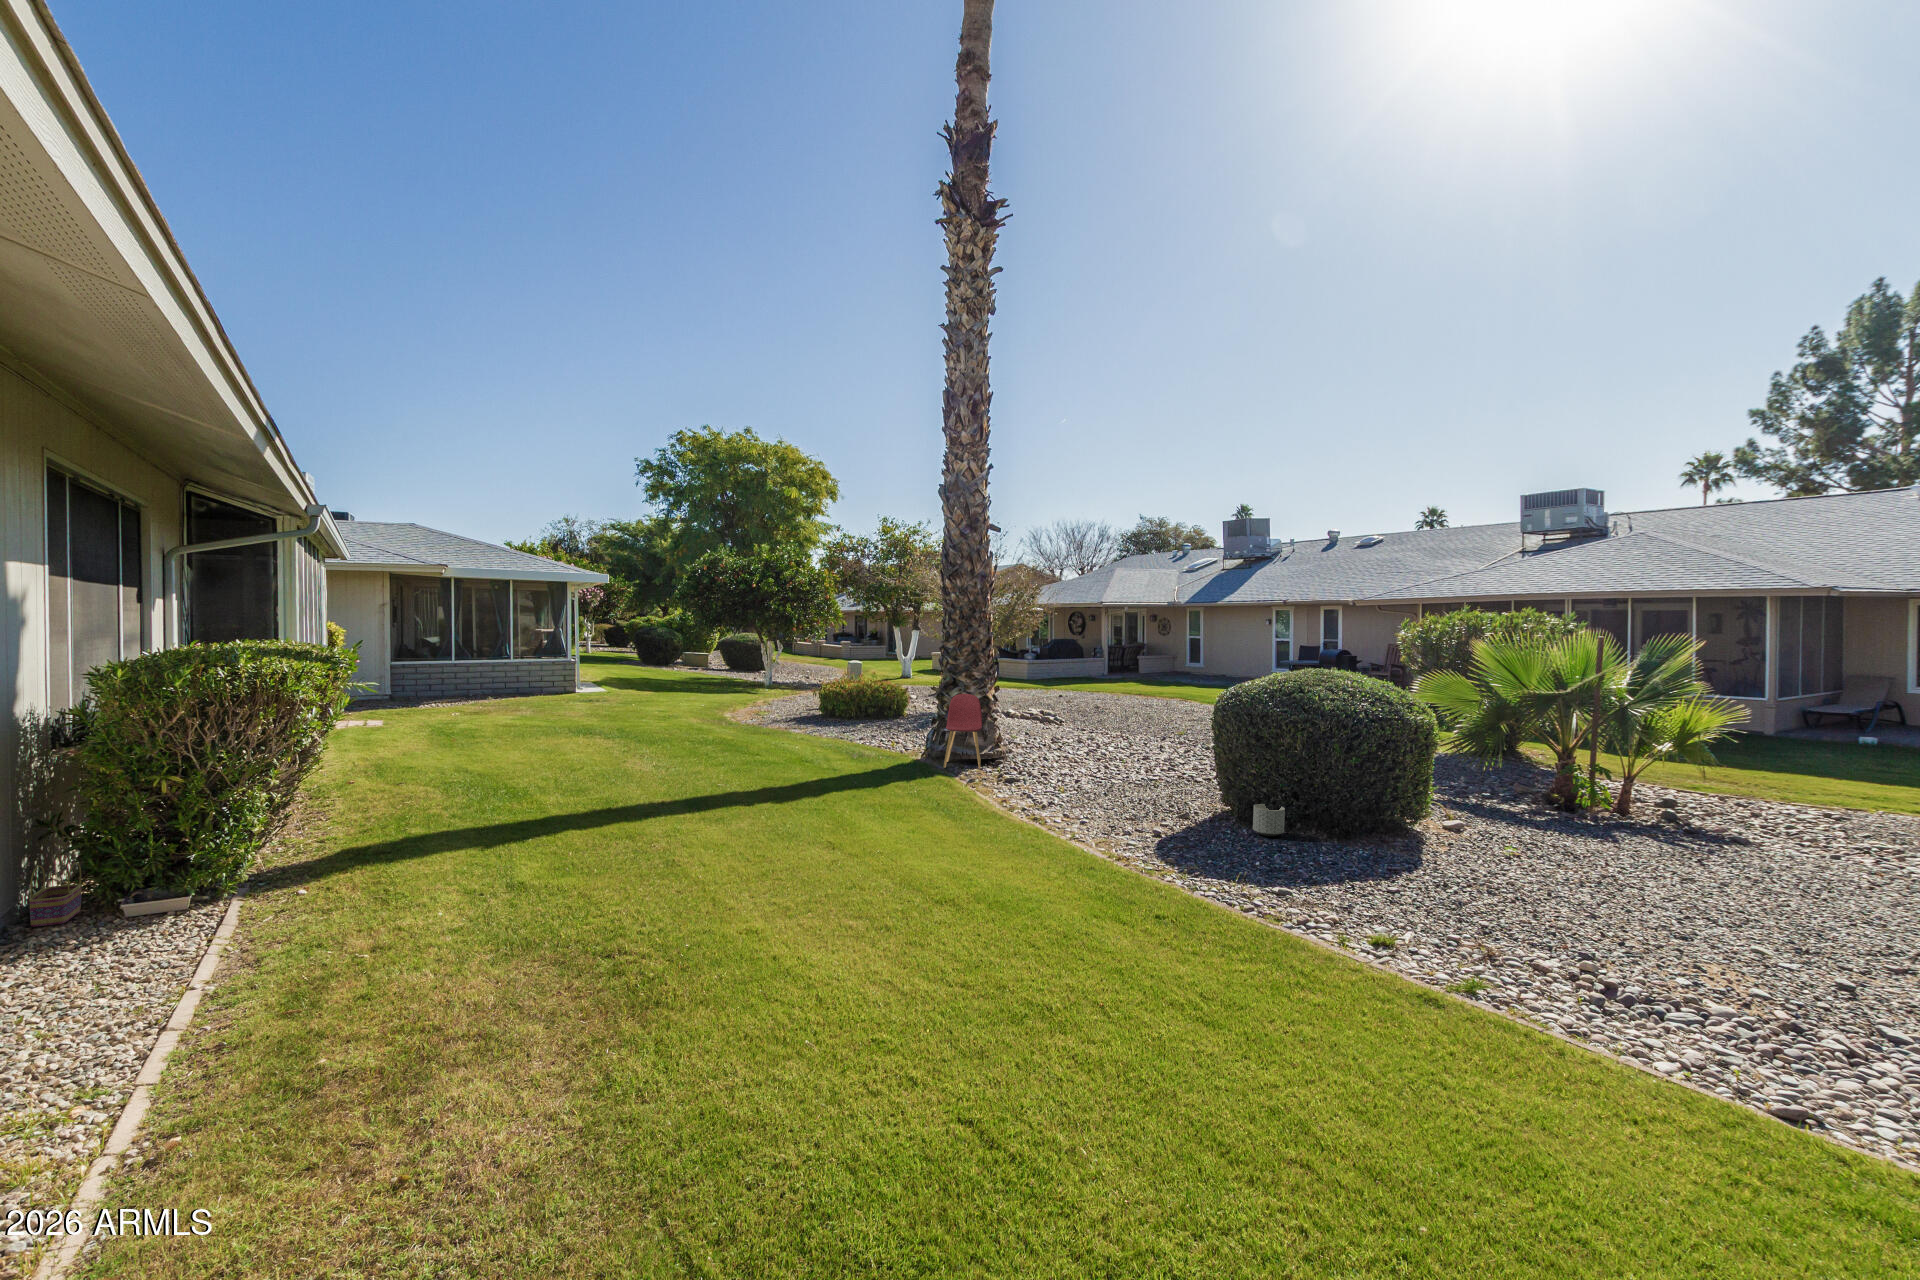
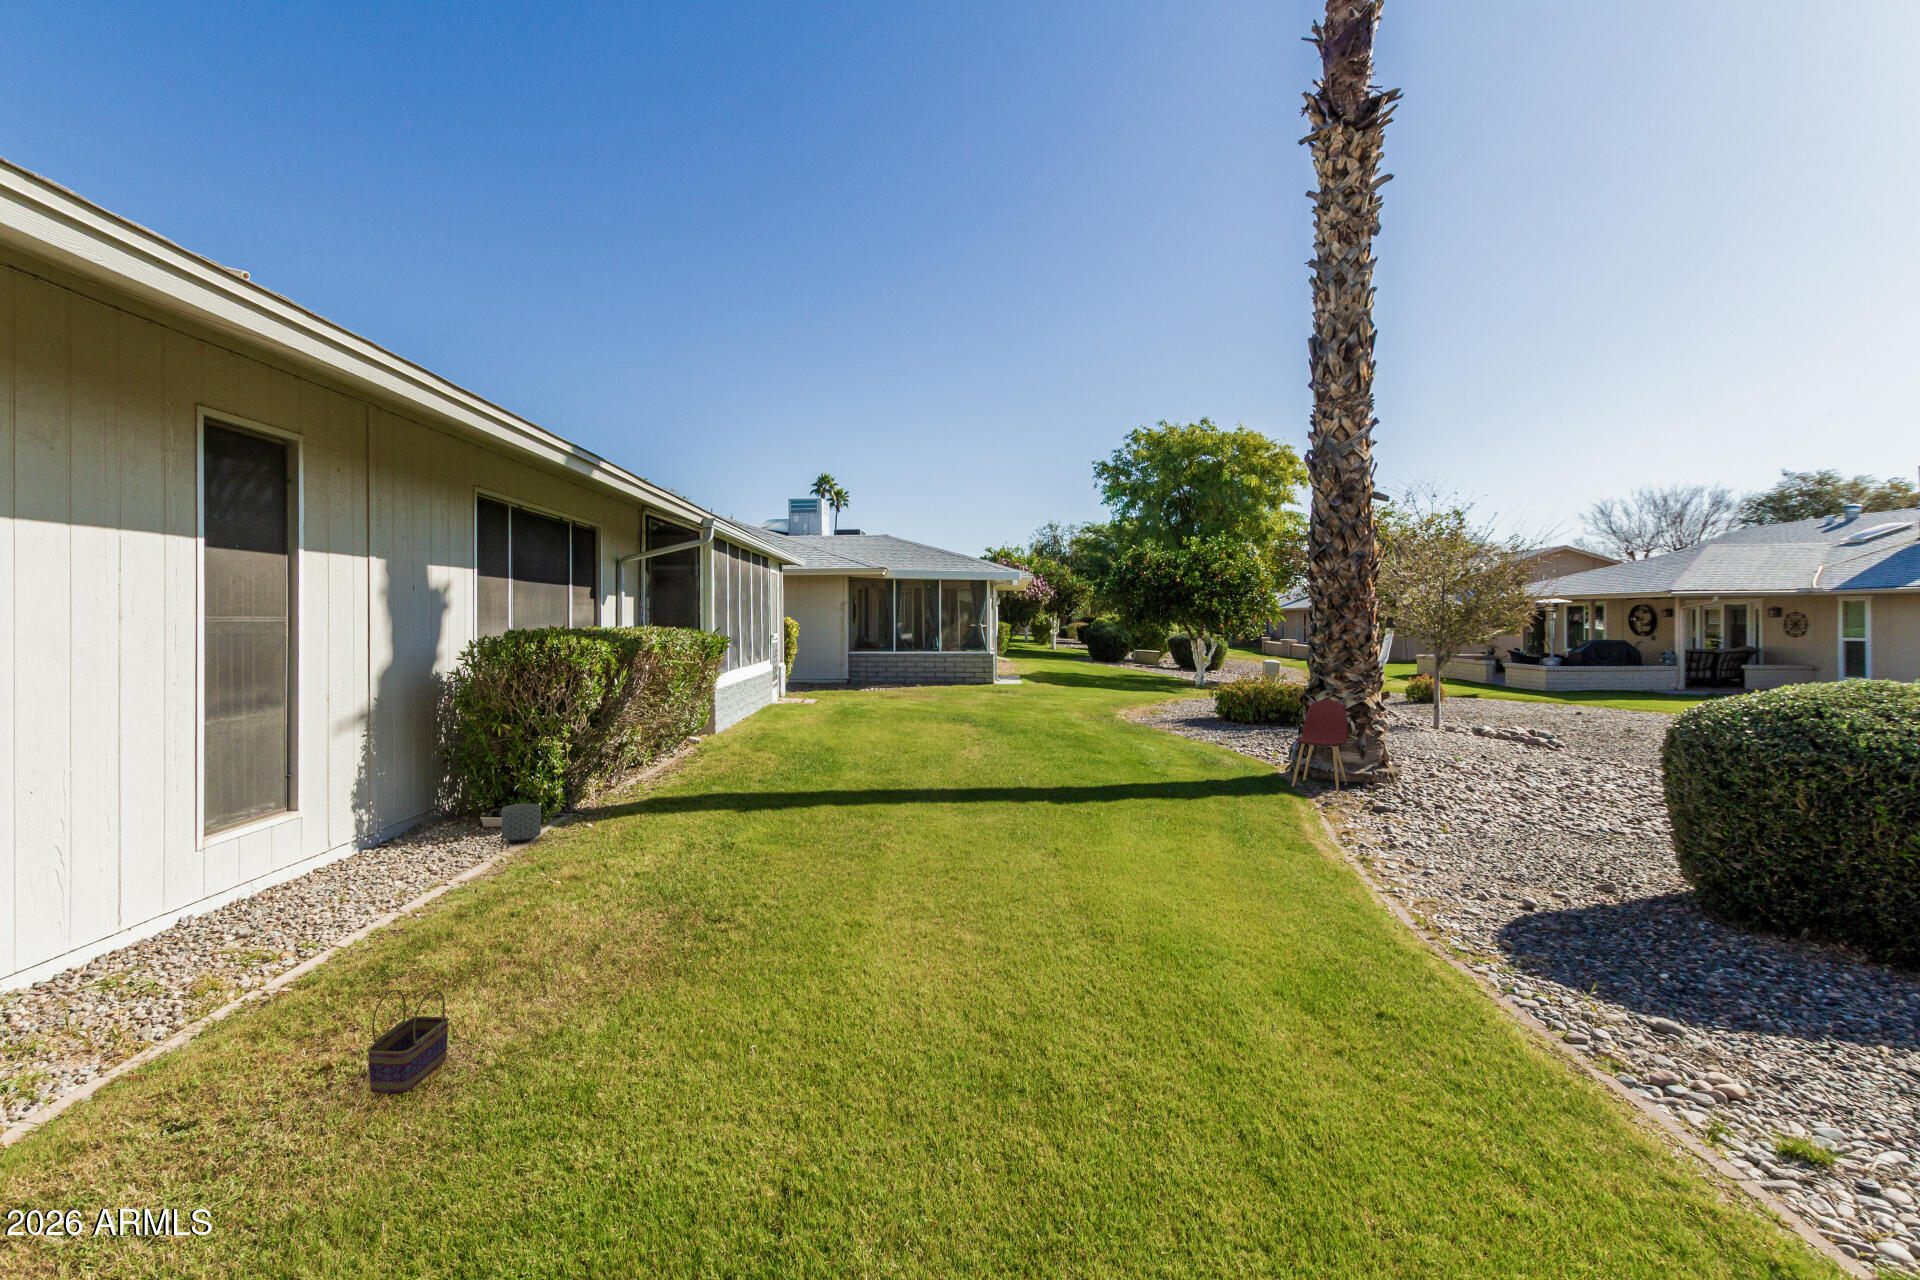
planter: present [1253,804,1285,837] -> present [502,804,541,843]
basket: present [29,862,82,927] -> present [367,990,449,1092]

